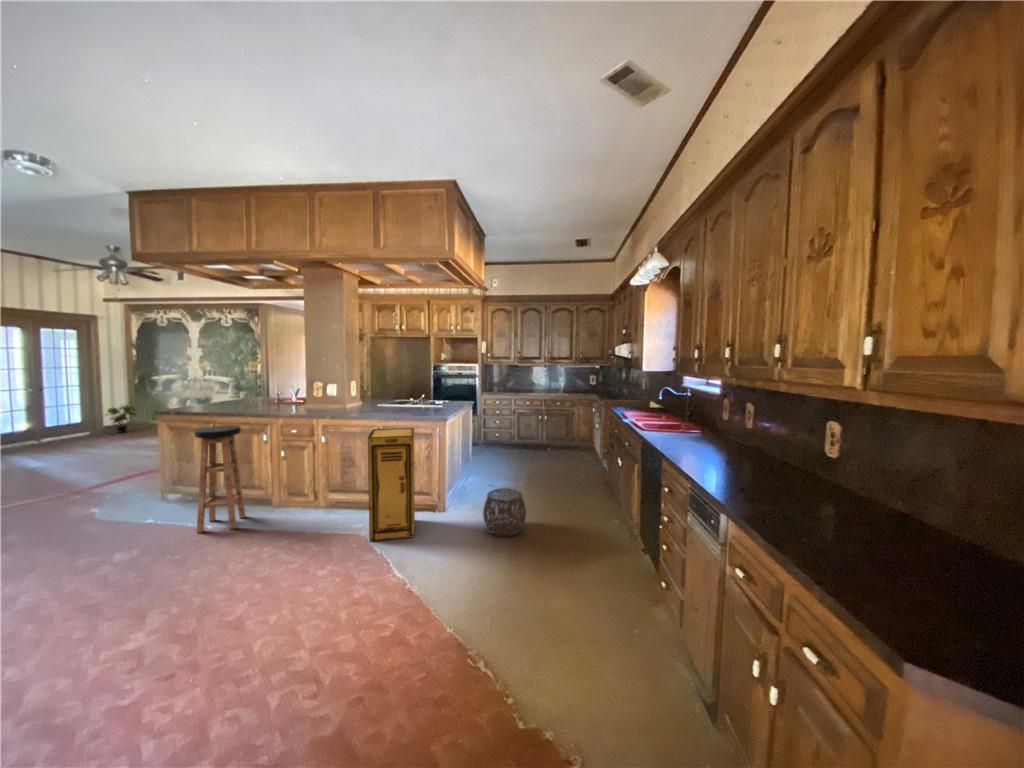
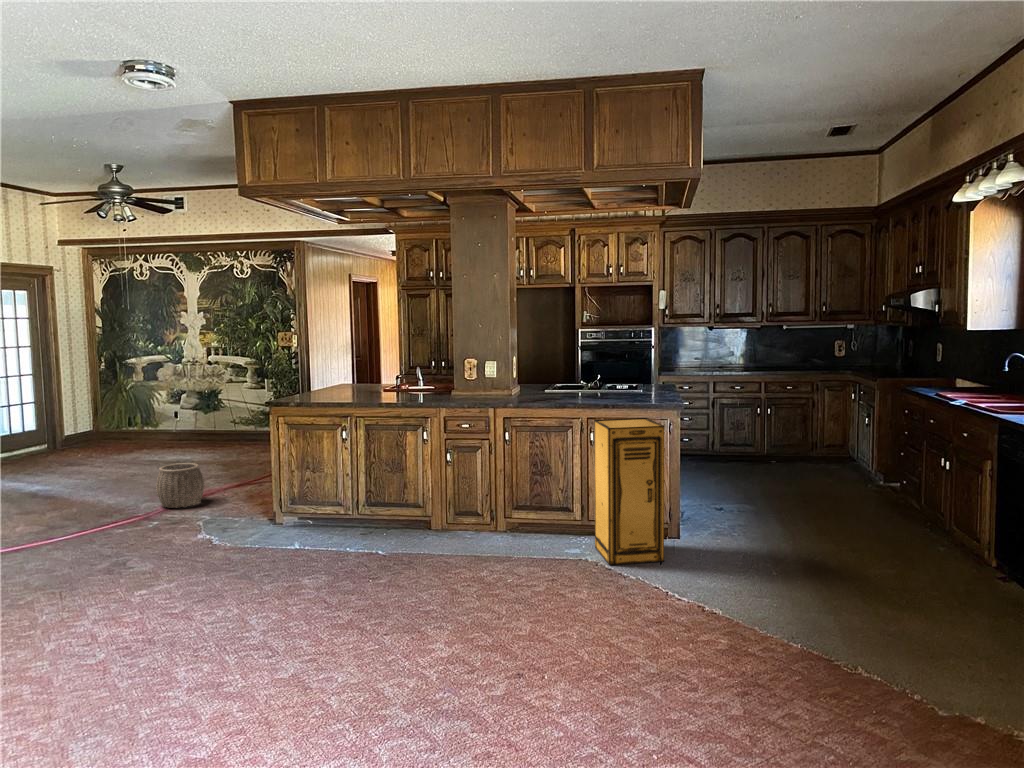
potted plant: present [108,405,136,432] -> none [71,401,112,444]
bar stool: present [194,425,246,533] -> none [368,418,419,556]
woven basket: present [483,488,526,537] -> present [156,463,204,508]

